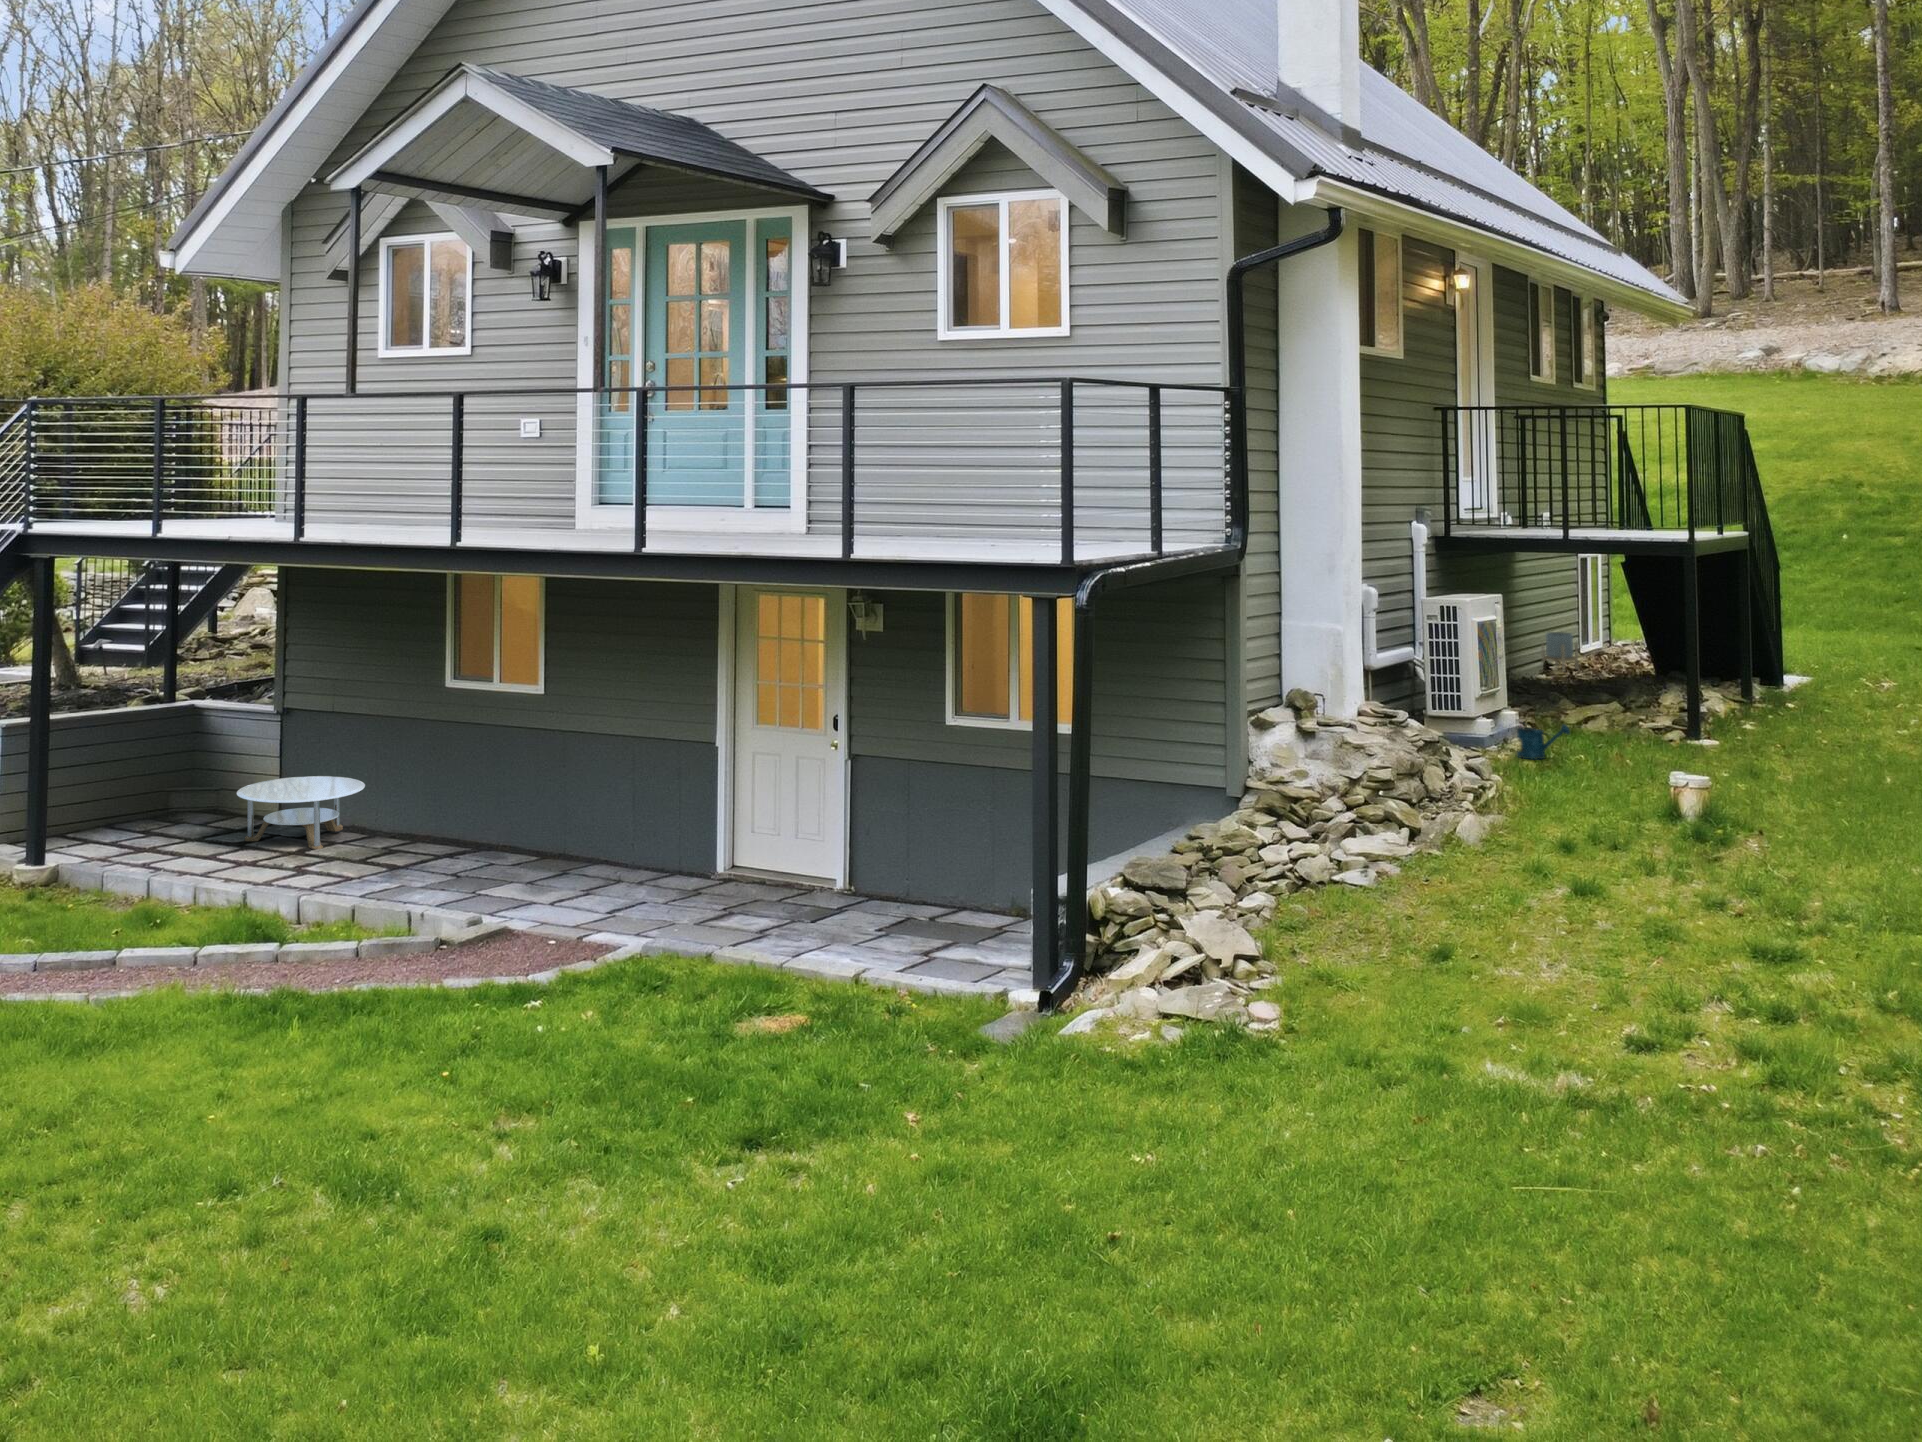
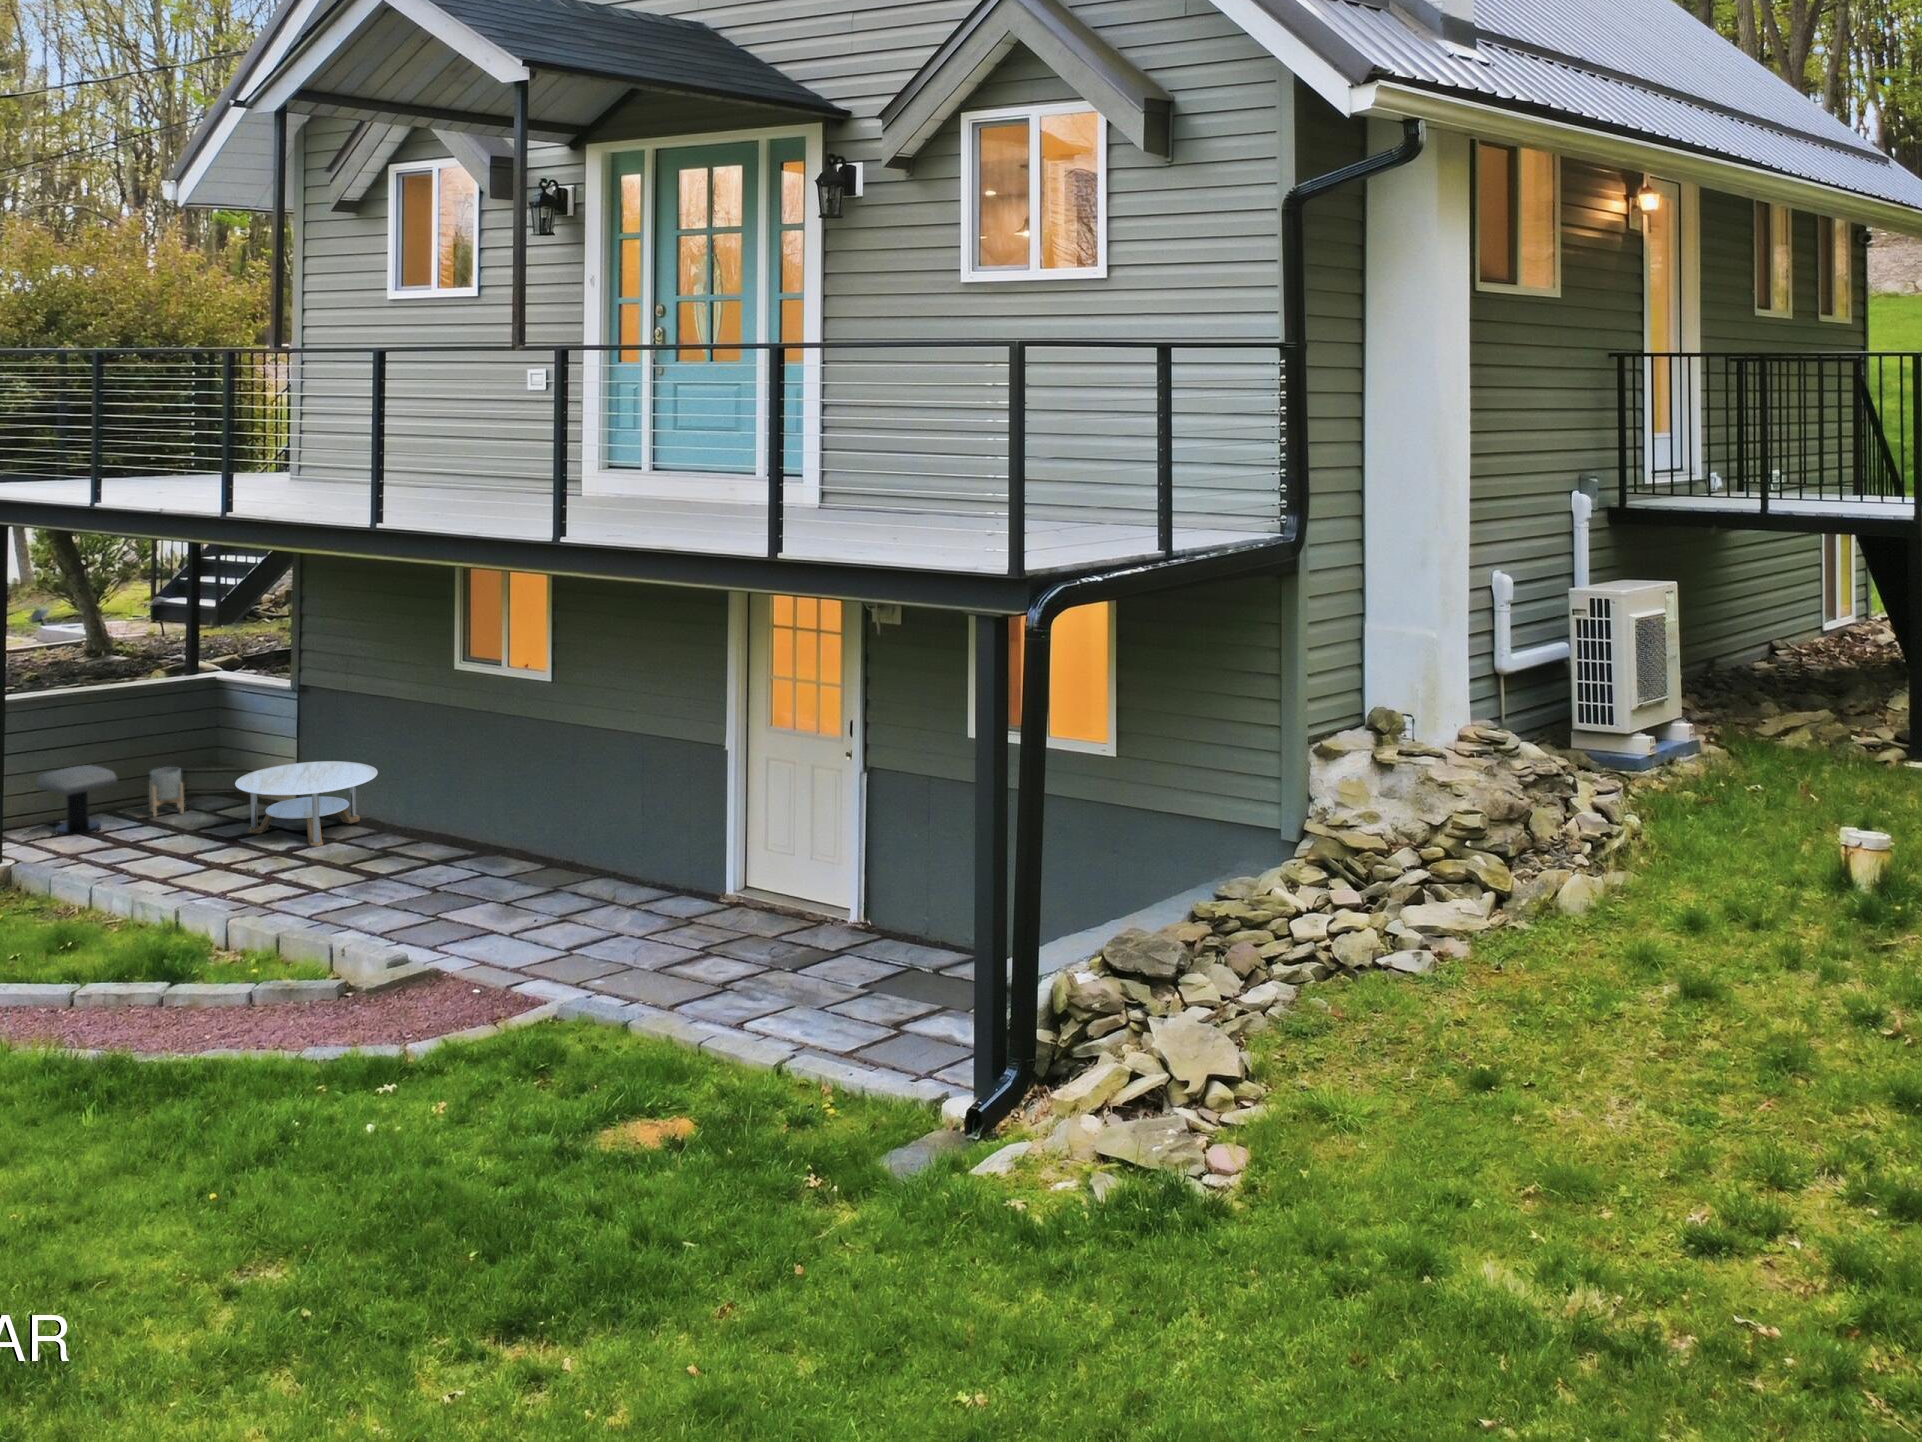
planter: present [1541,632,1579,671] -> present [149,767,184,816]
watering can: present [1508,724,1570,759] -> none [1677,739,1753,787]
stool: none [44,783,123,847] -> present [36,765,118,836]

